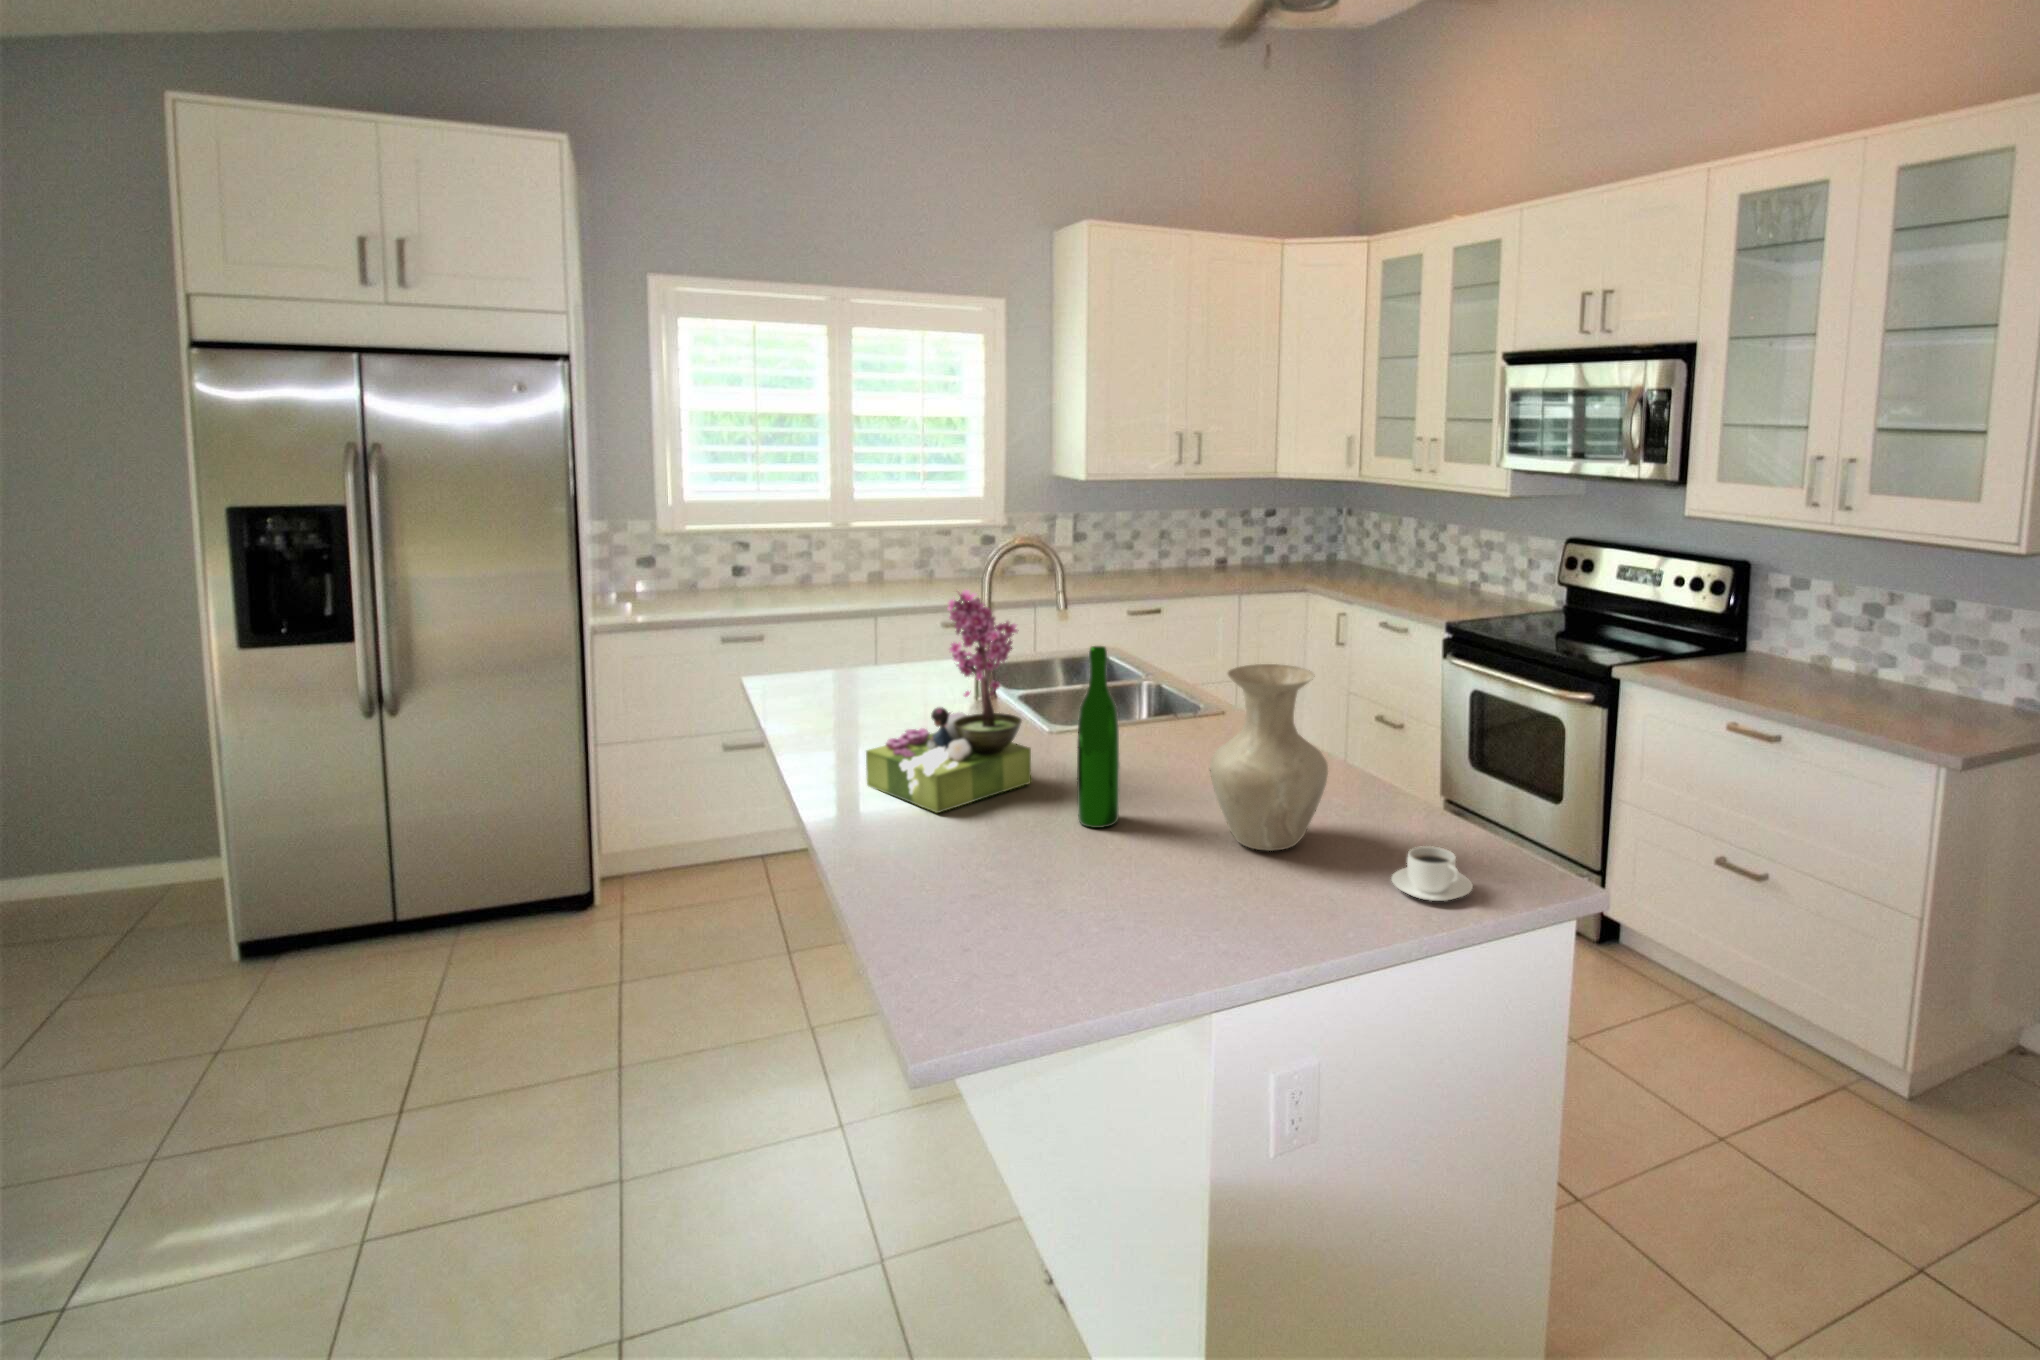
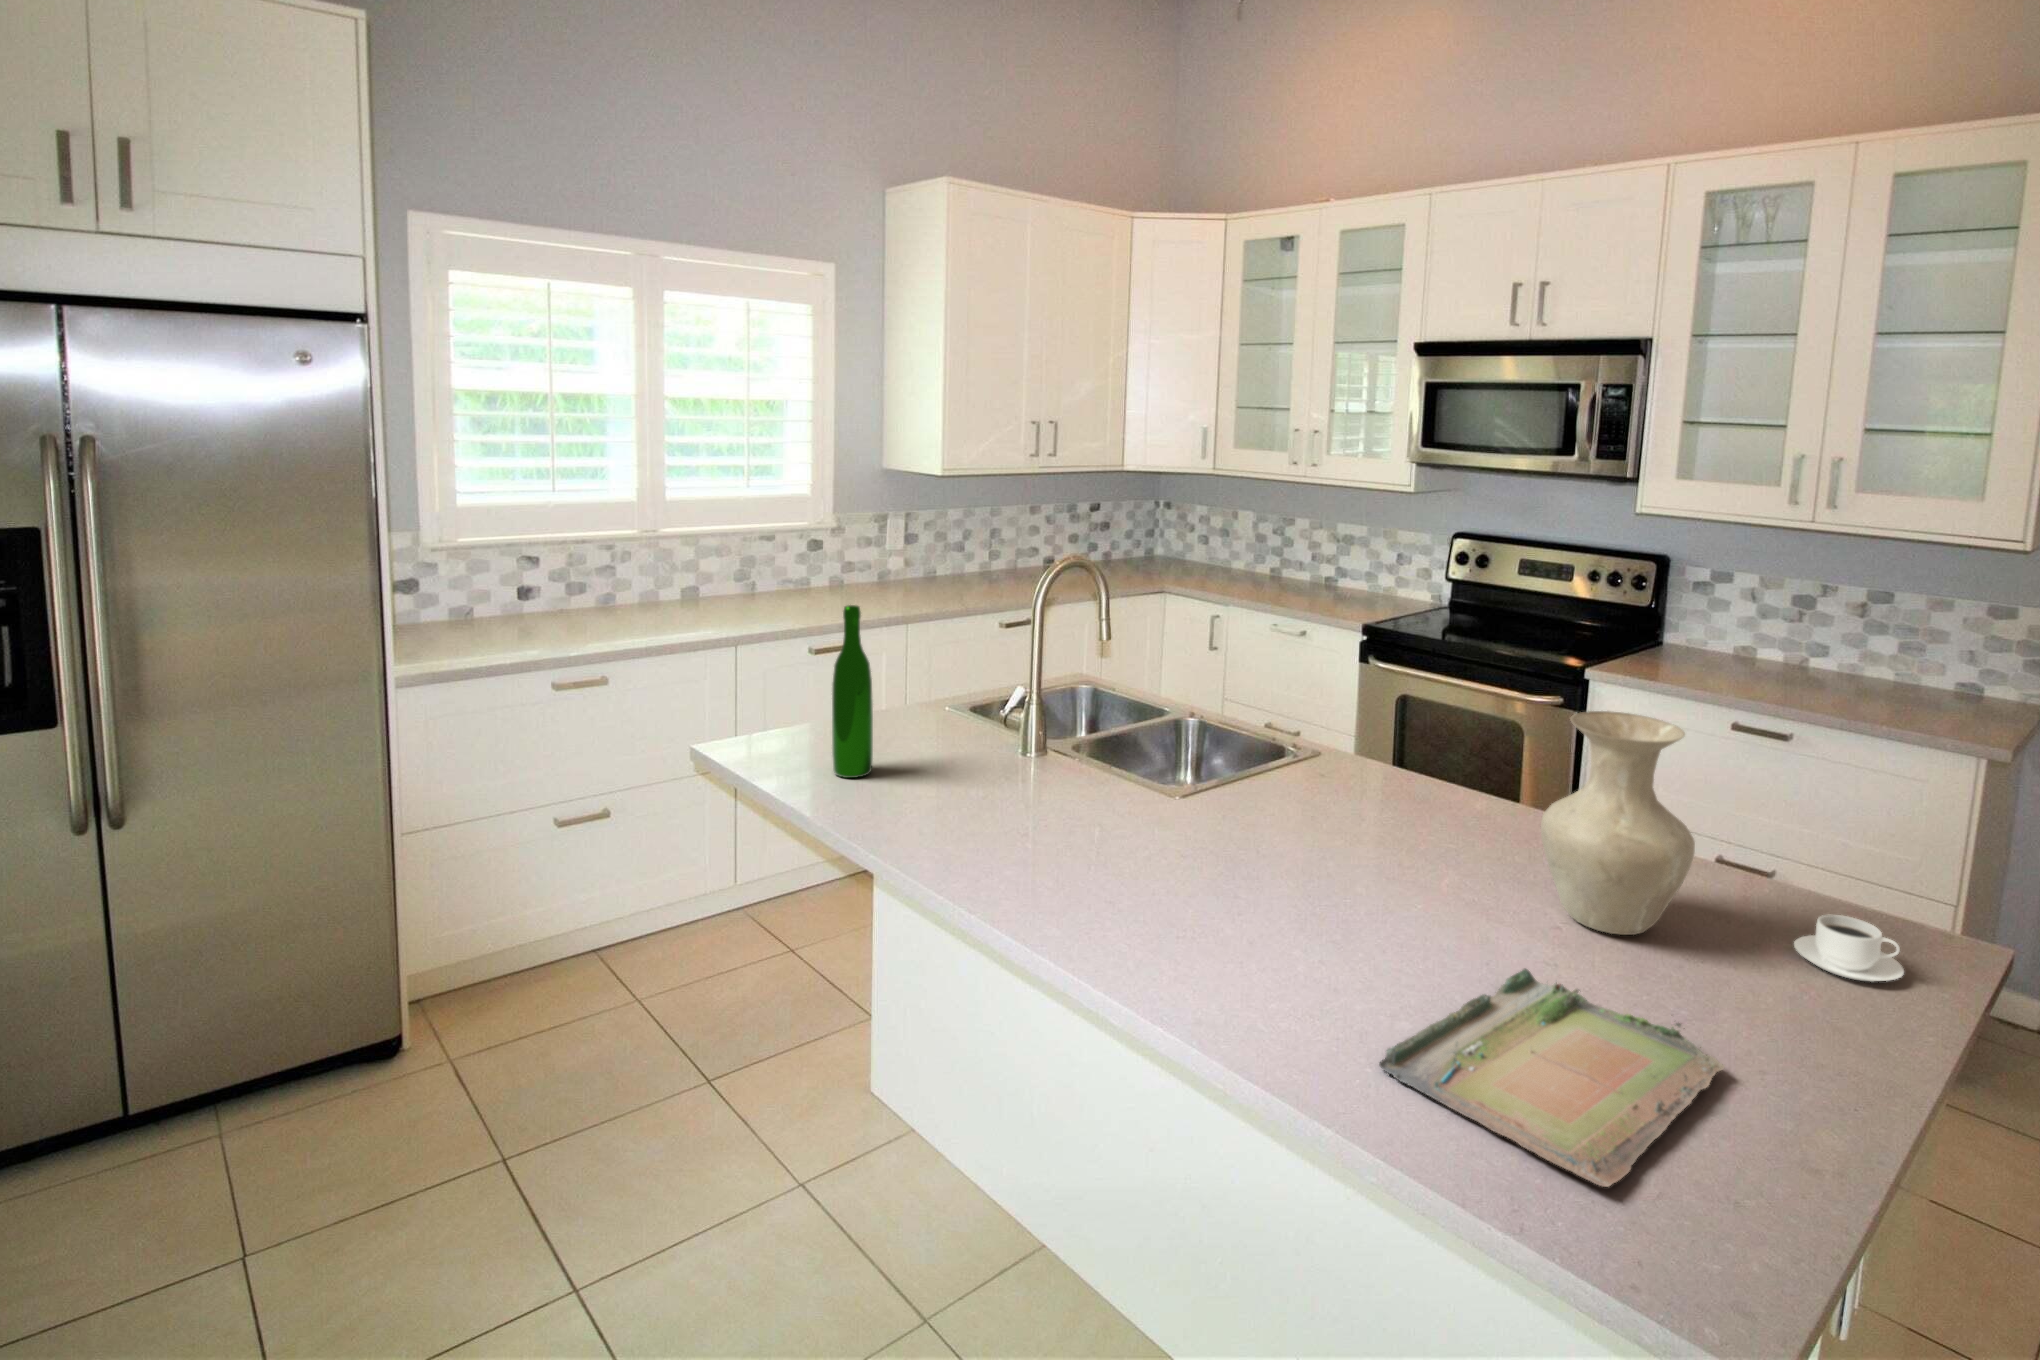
flower arrangement: present [866,590,1031,813] -> none [1072,626,1265,926]
wine bottle: present [1077,646,1120,828] -> present [832,605,873,778]
tray: none [924,858,1183,976] -> present [1379,969,1724,1187]

